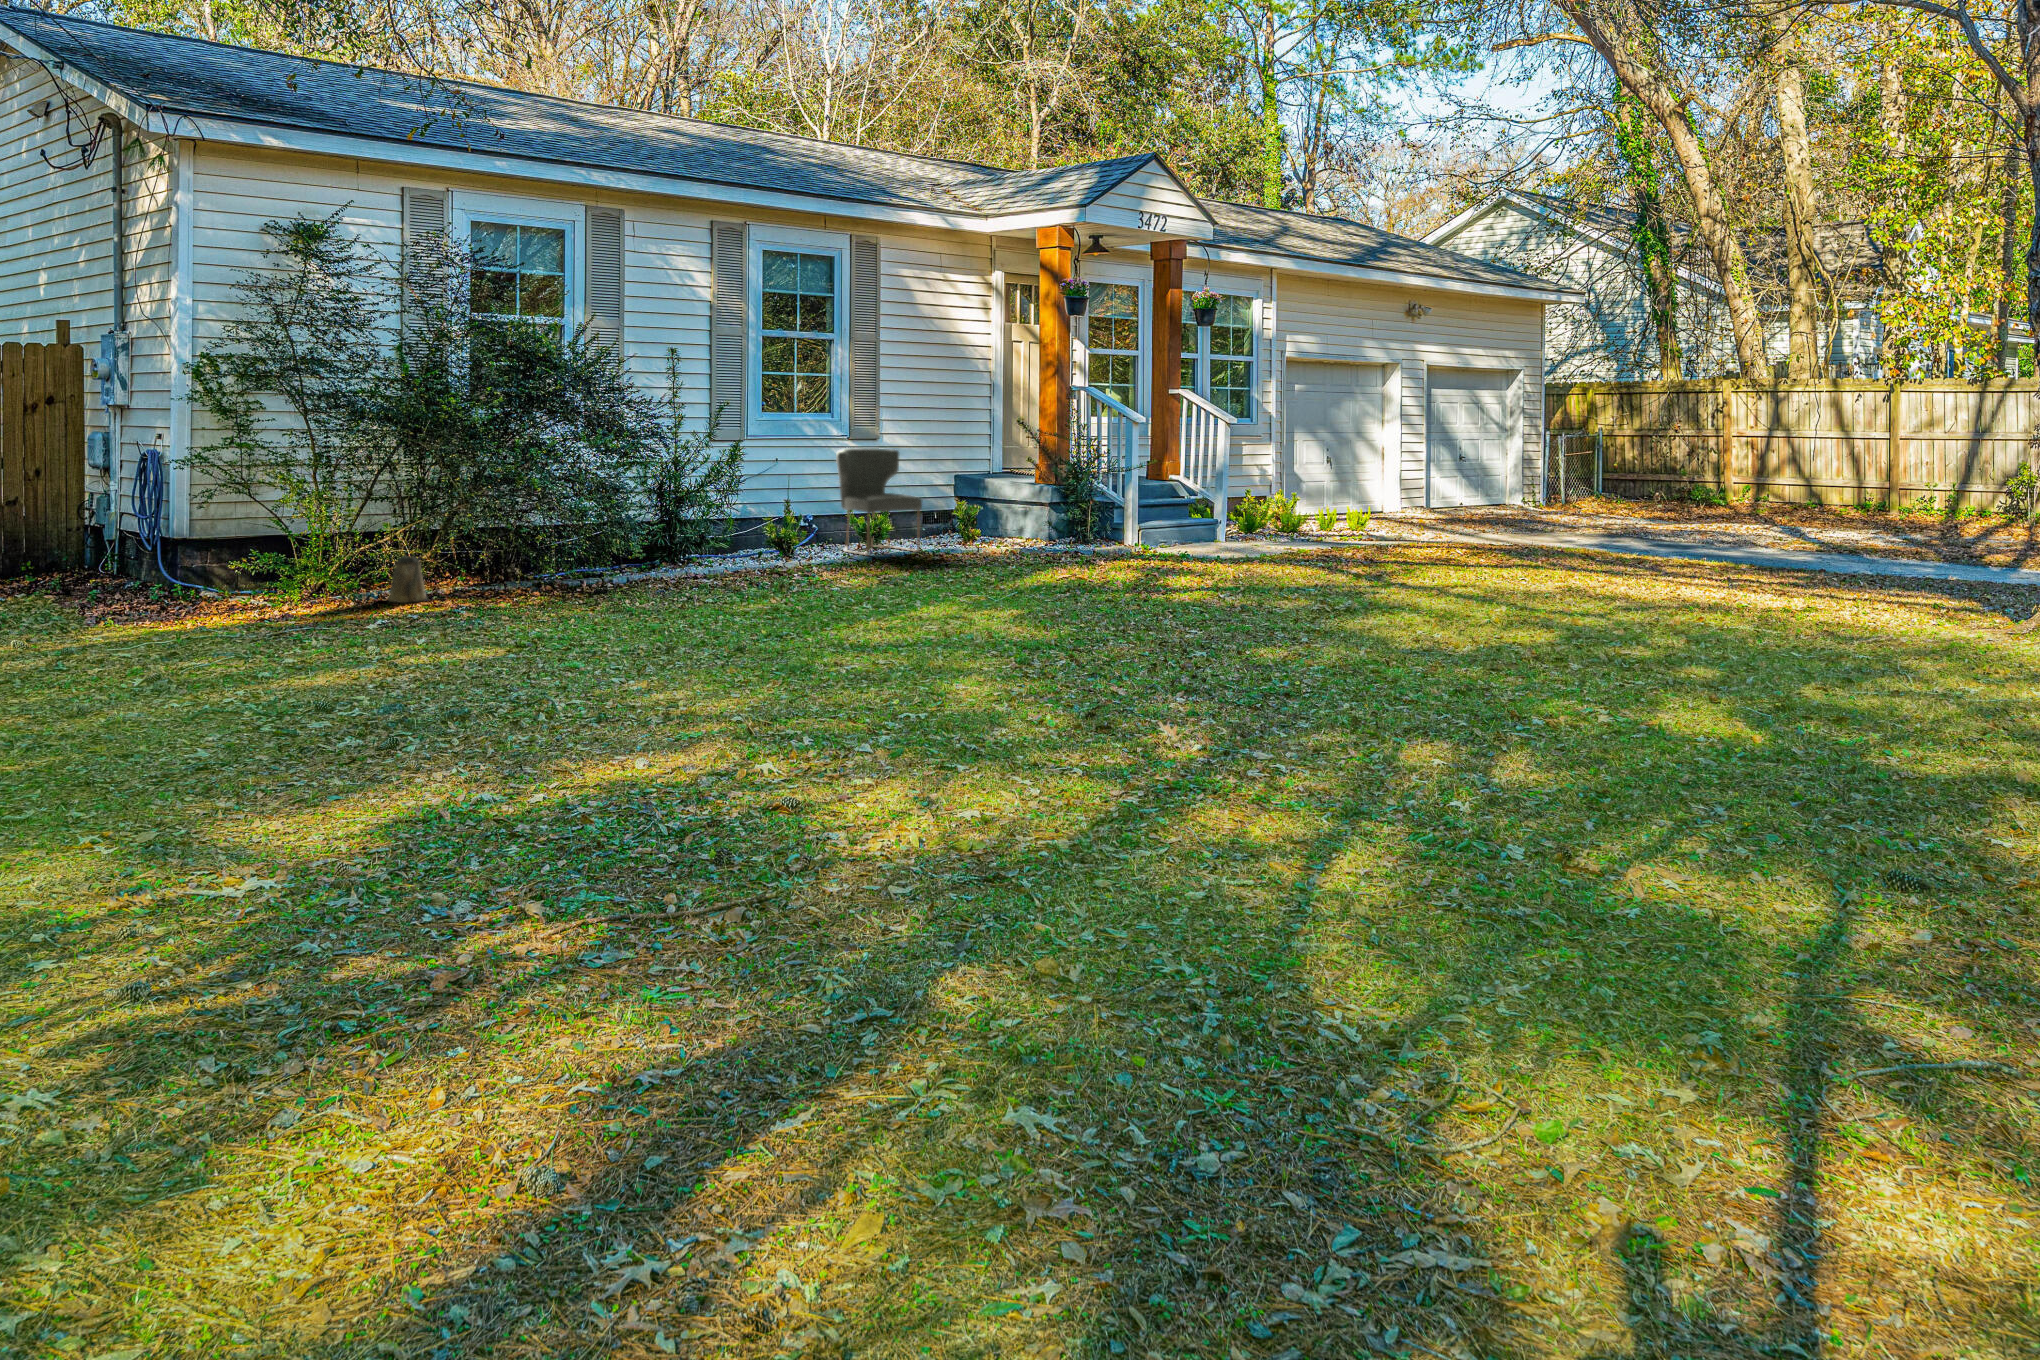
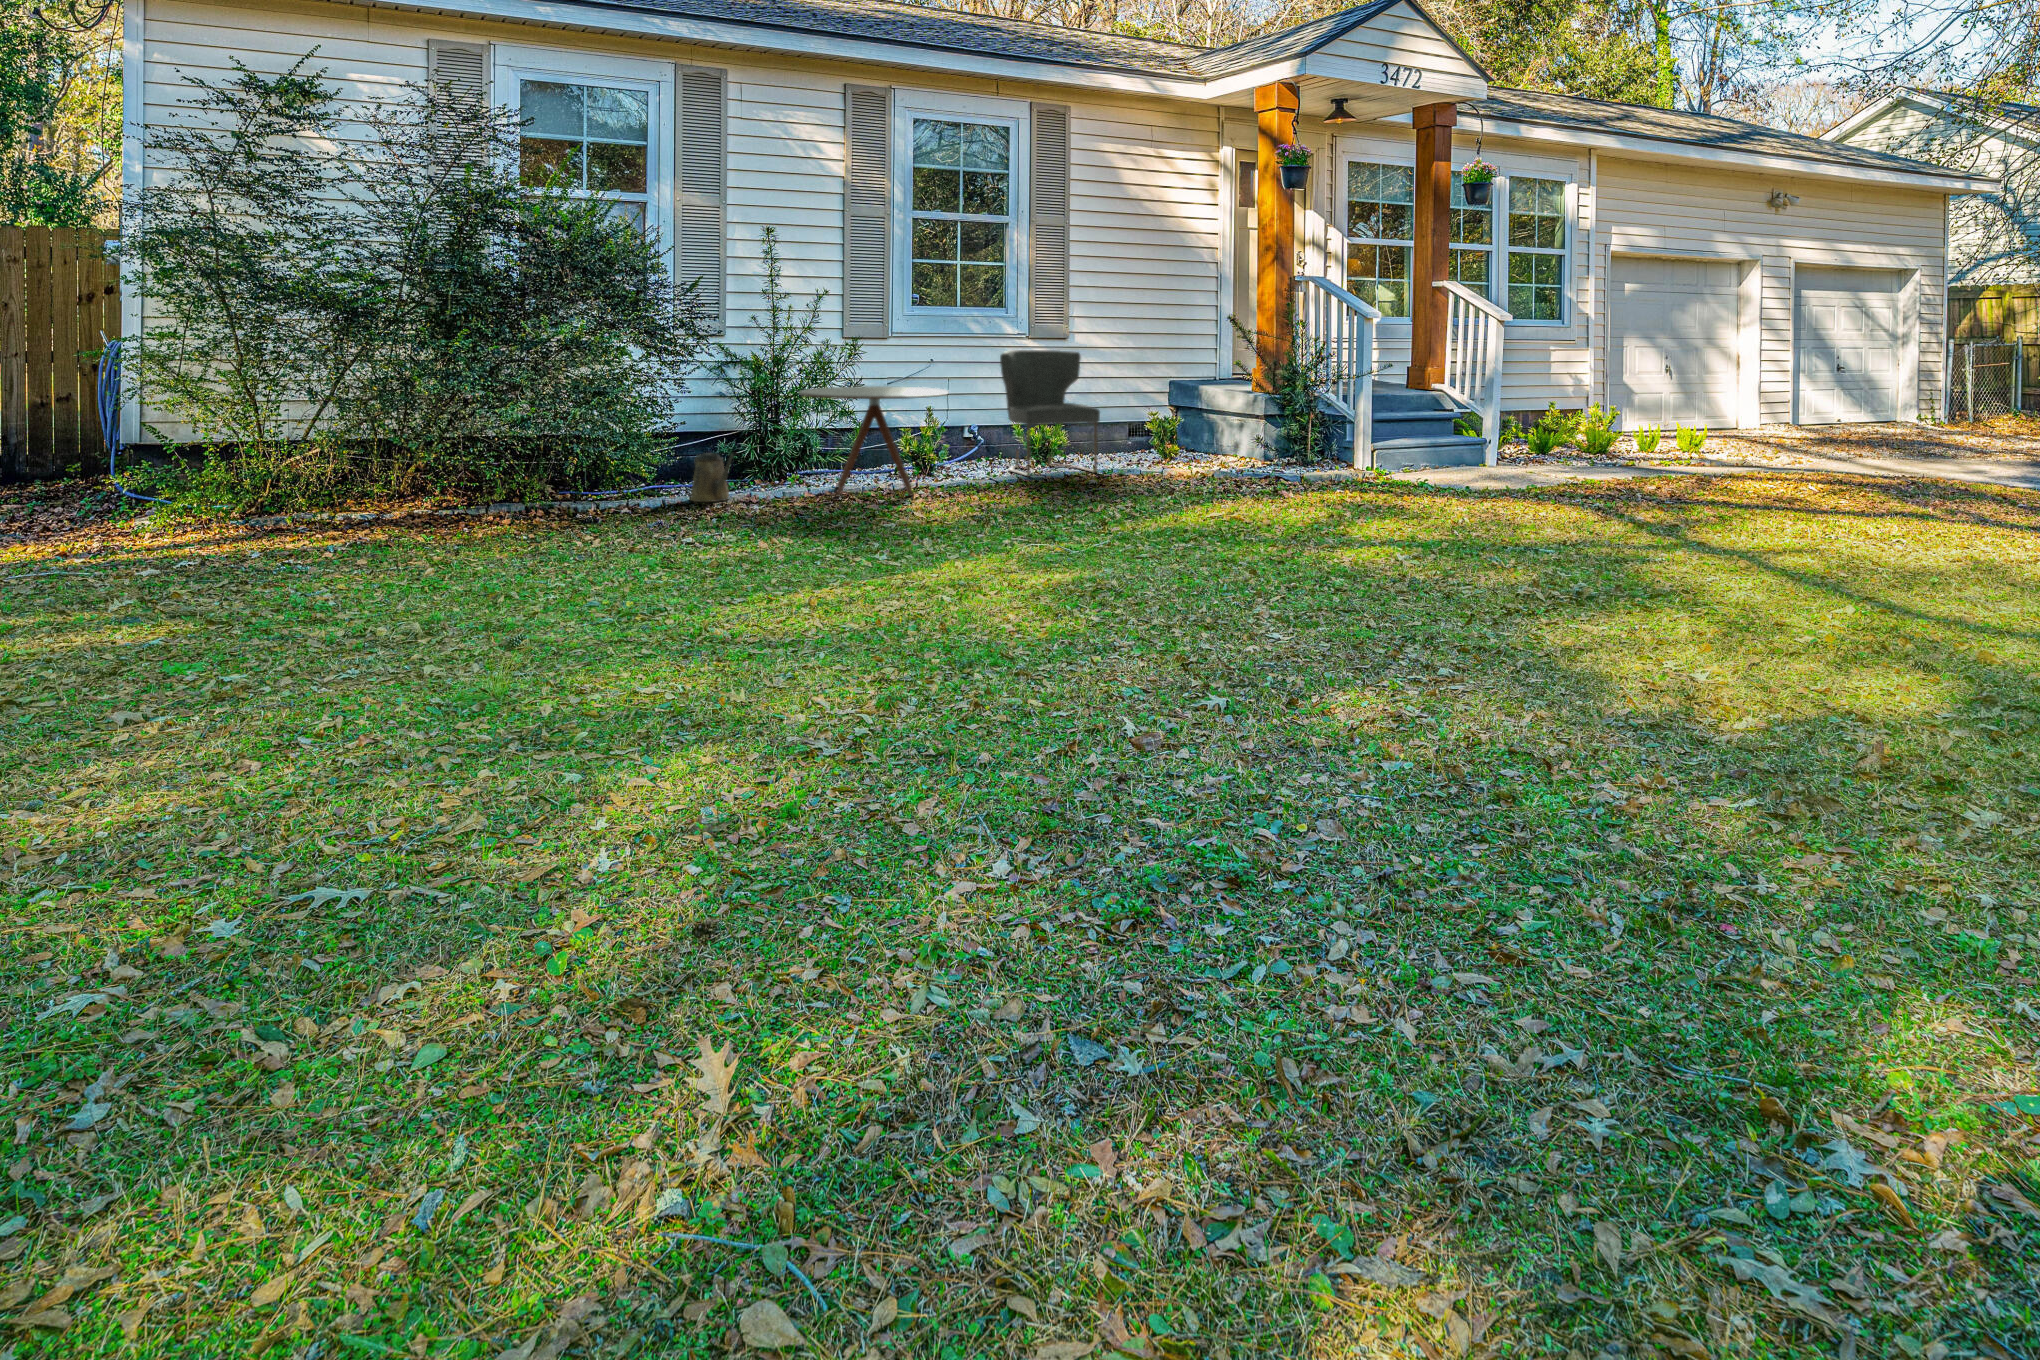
round table: none [702,481,826,574] -> present [799,386,949,497]
watering can: present [388,556,427,603] -> present [690,453,734,502]

